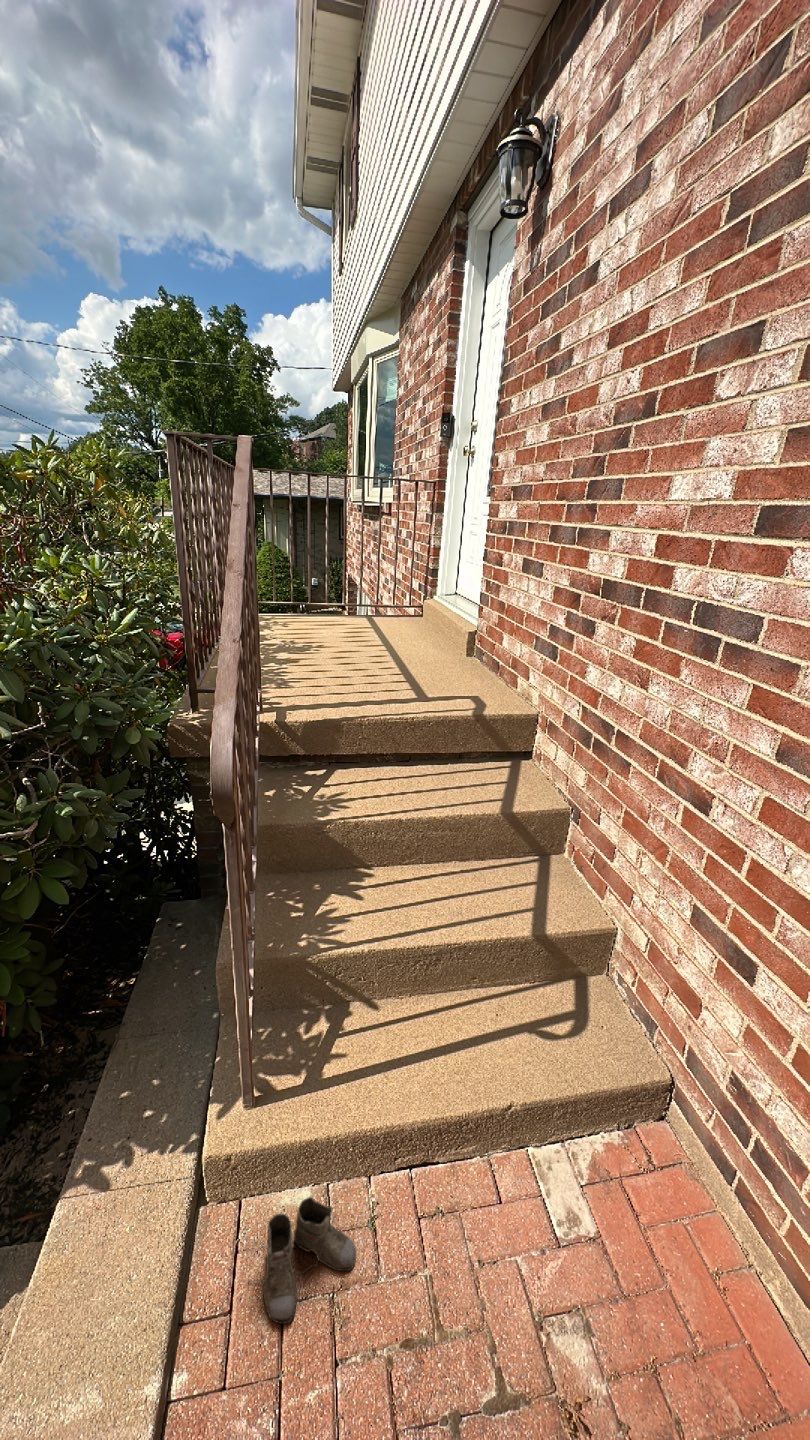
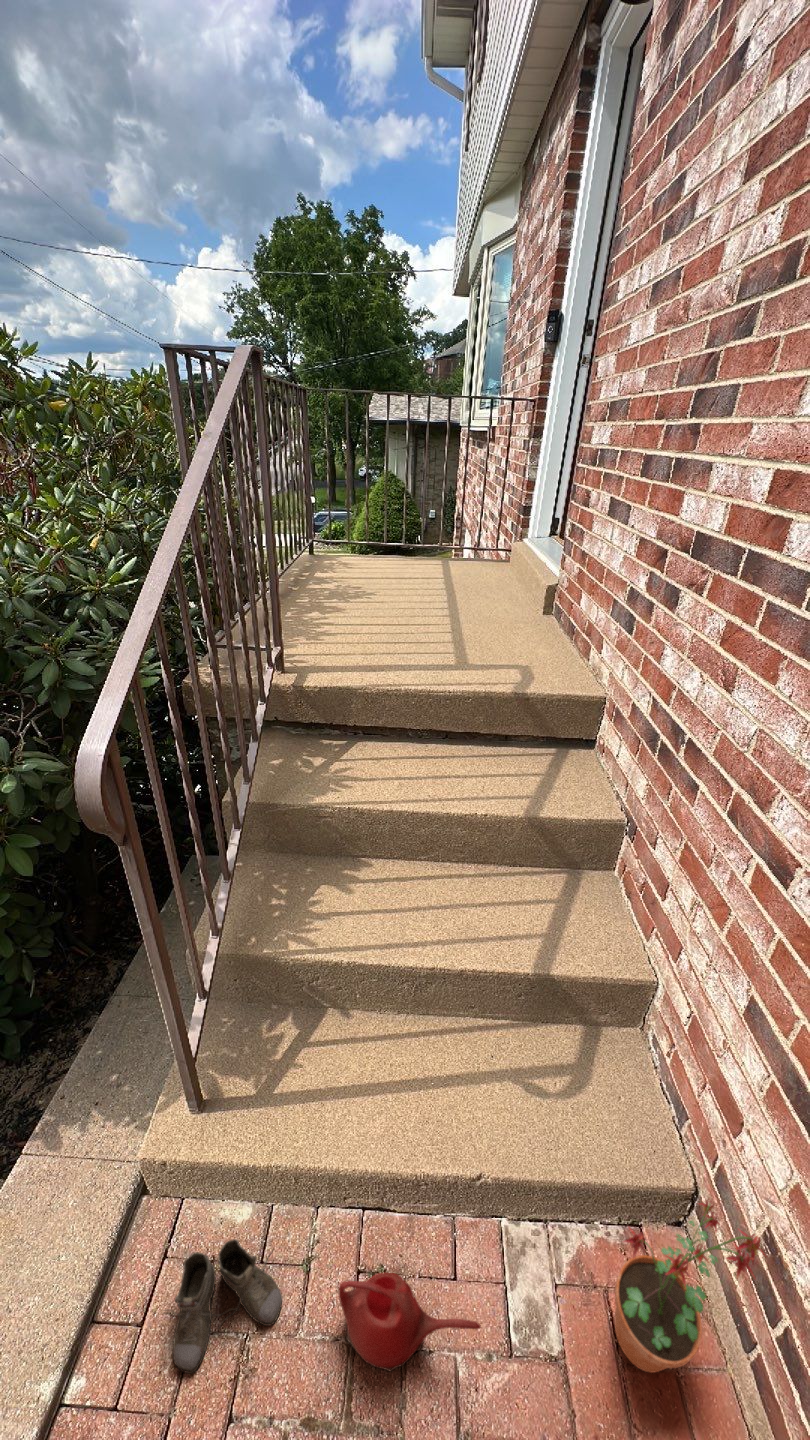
potted plant: none [630,1065,735,1227] -> present [614,1199,765,1373]
watering can: none [412,1188,537,1277] -> present [338,1272,481,1371]

